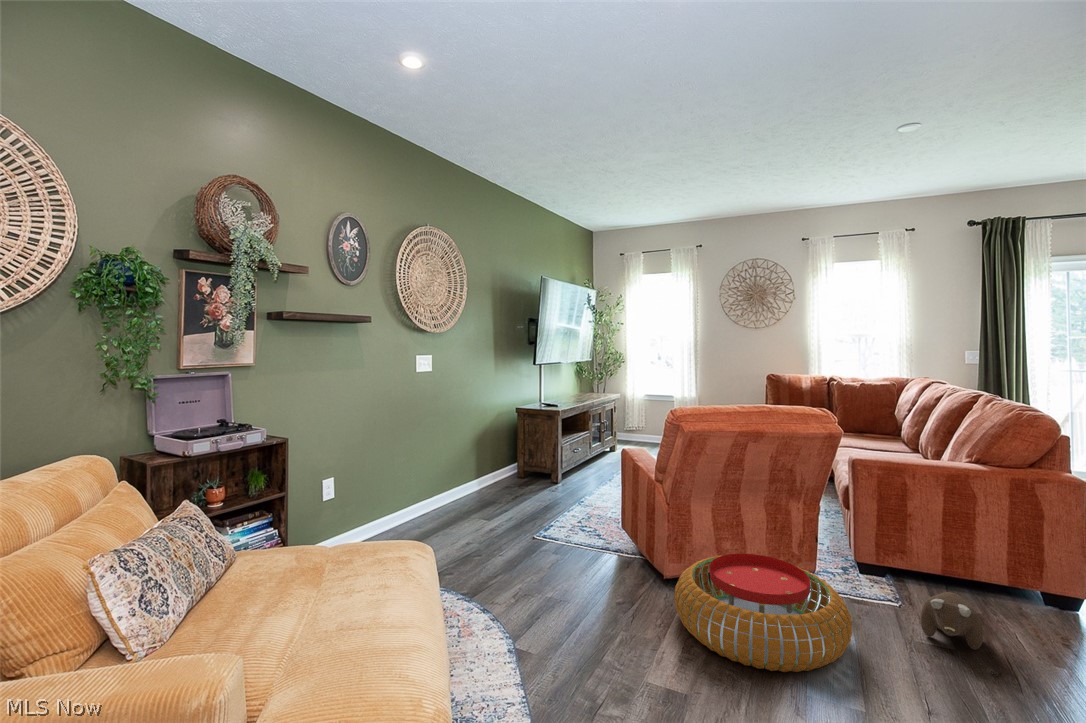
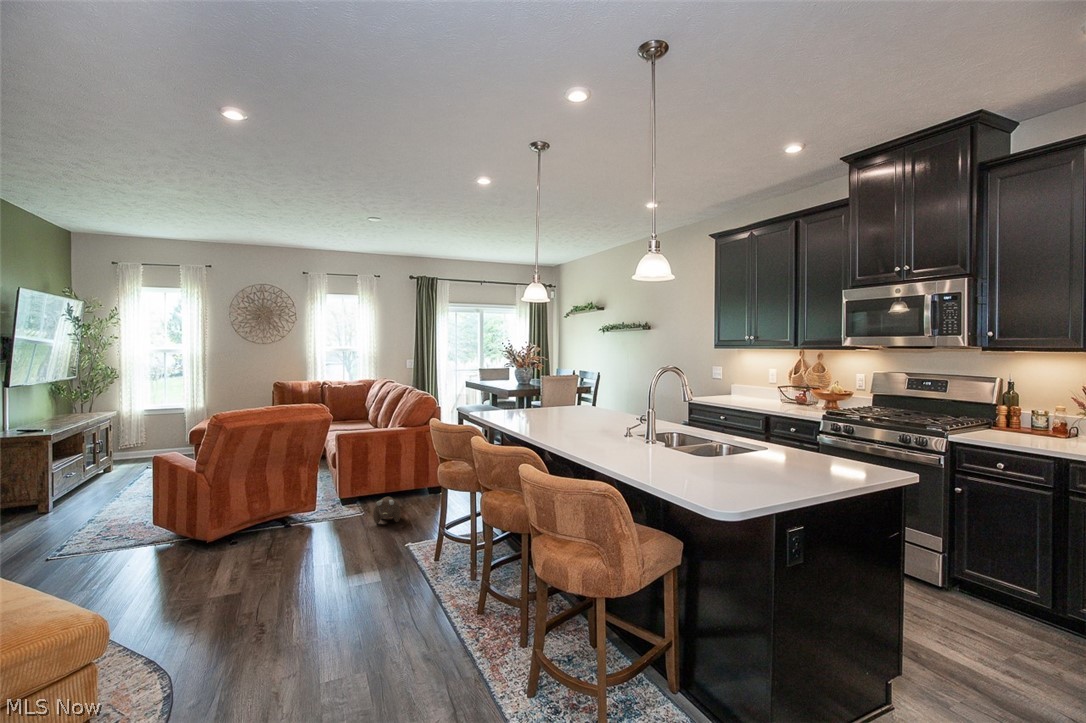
pouf: present [675,554,852,672] -> none [218,504,337,569]

